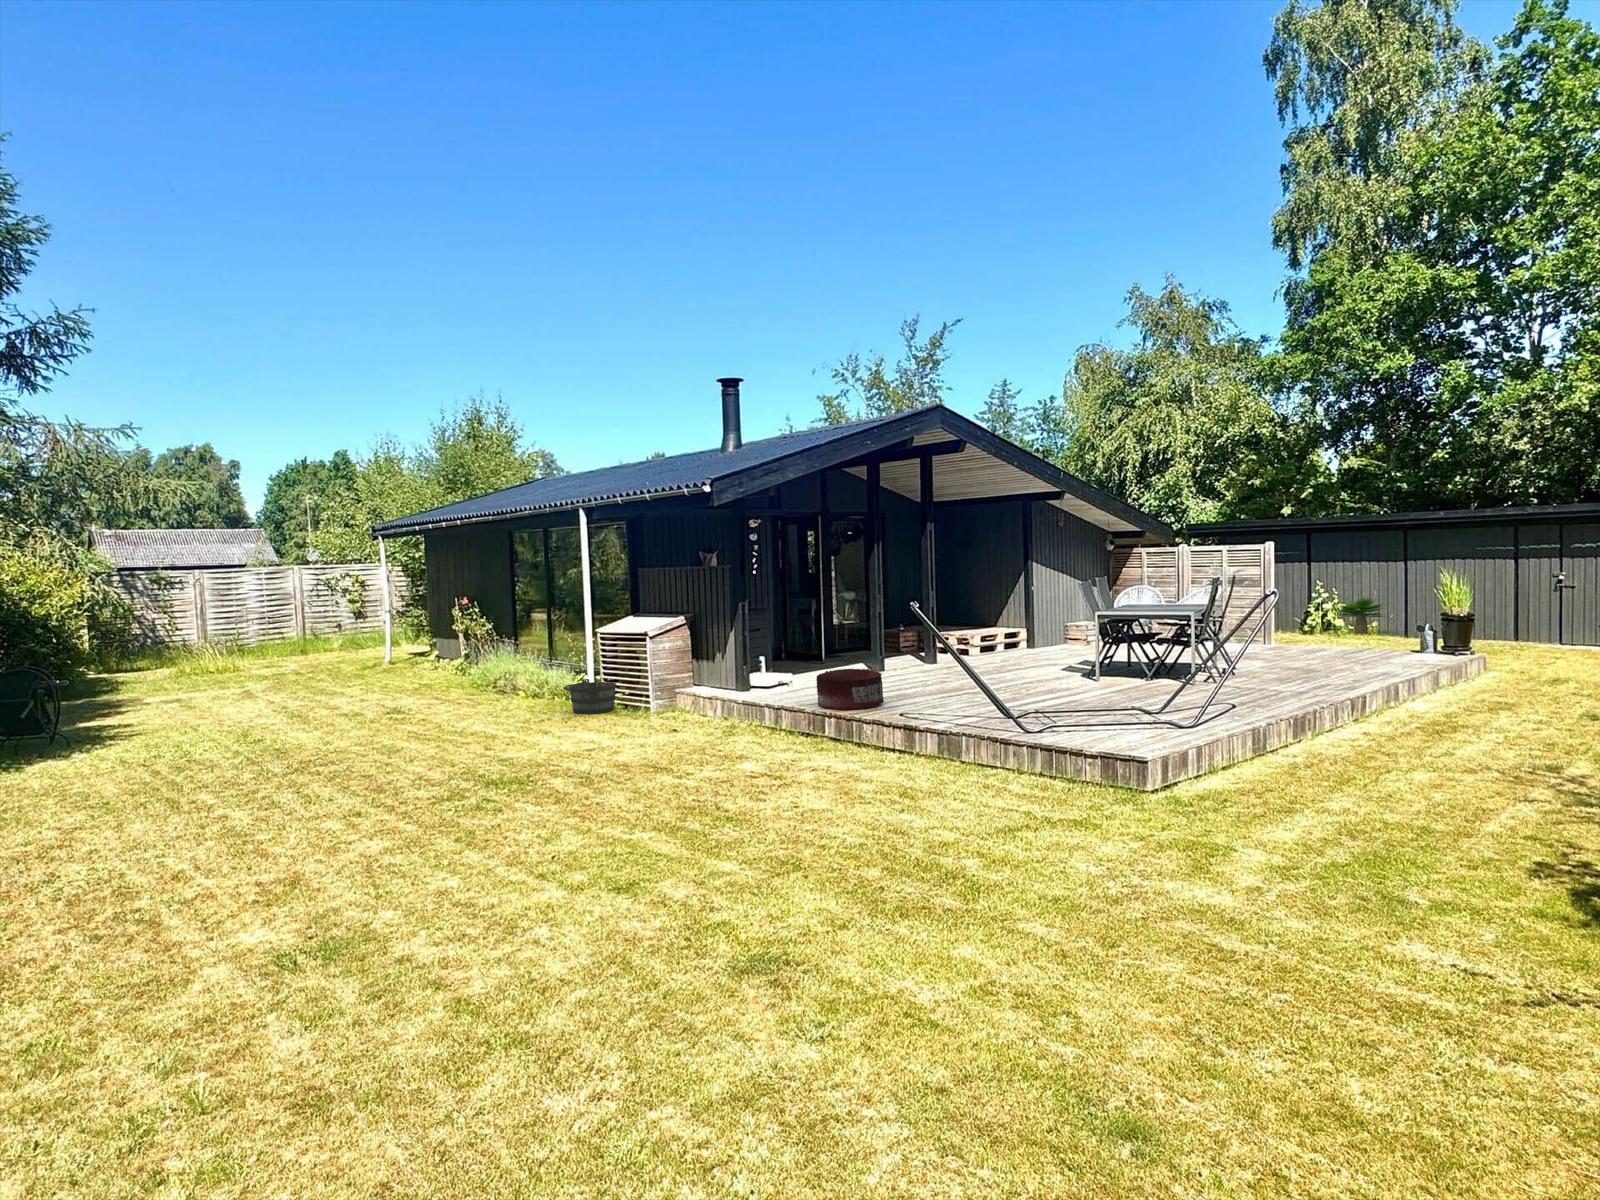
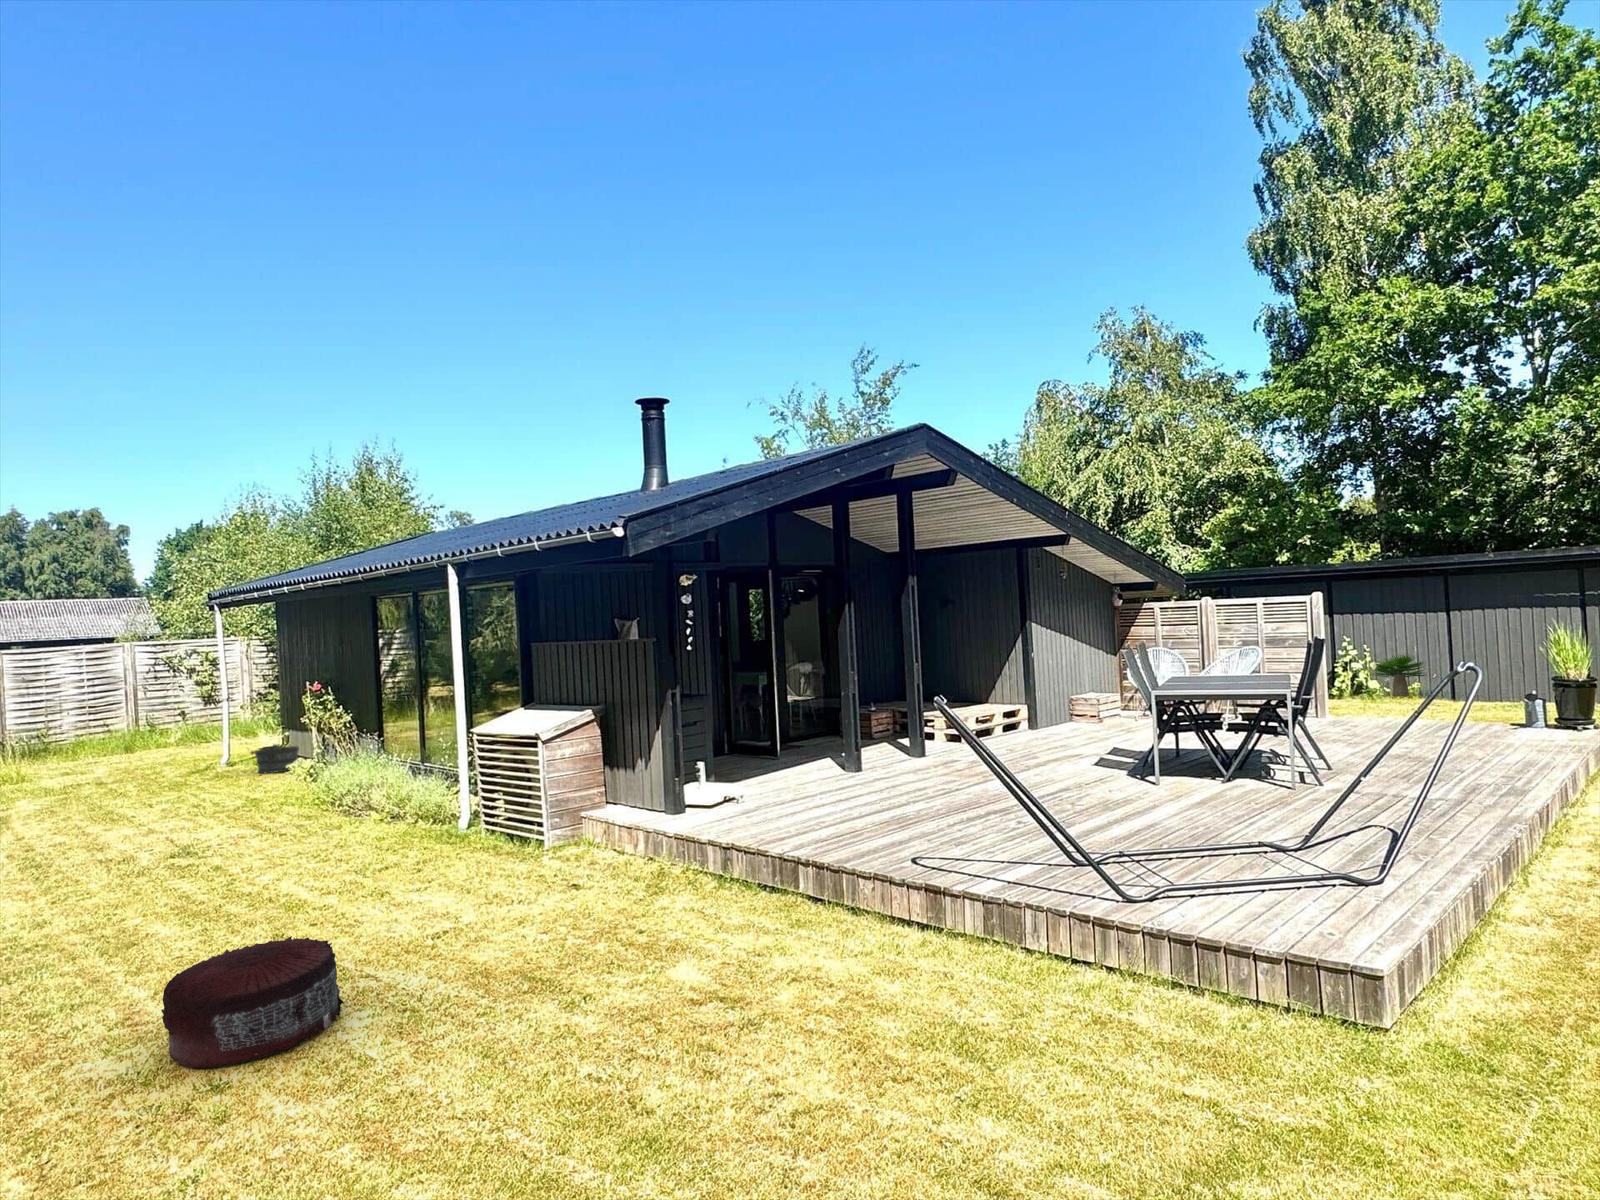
pouf: present [816,669,884,710] -> present [161,936,344,1068]
bucket: present [564,679,616,714] -> present [251,744,299,773]

